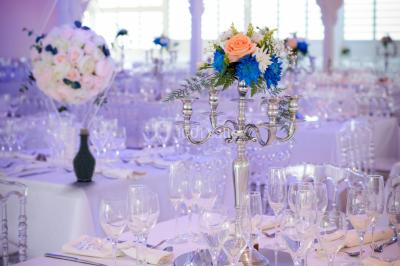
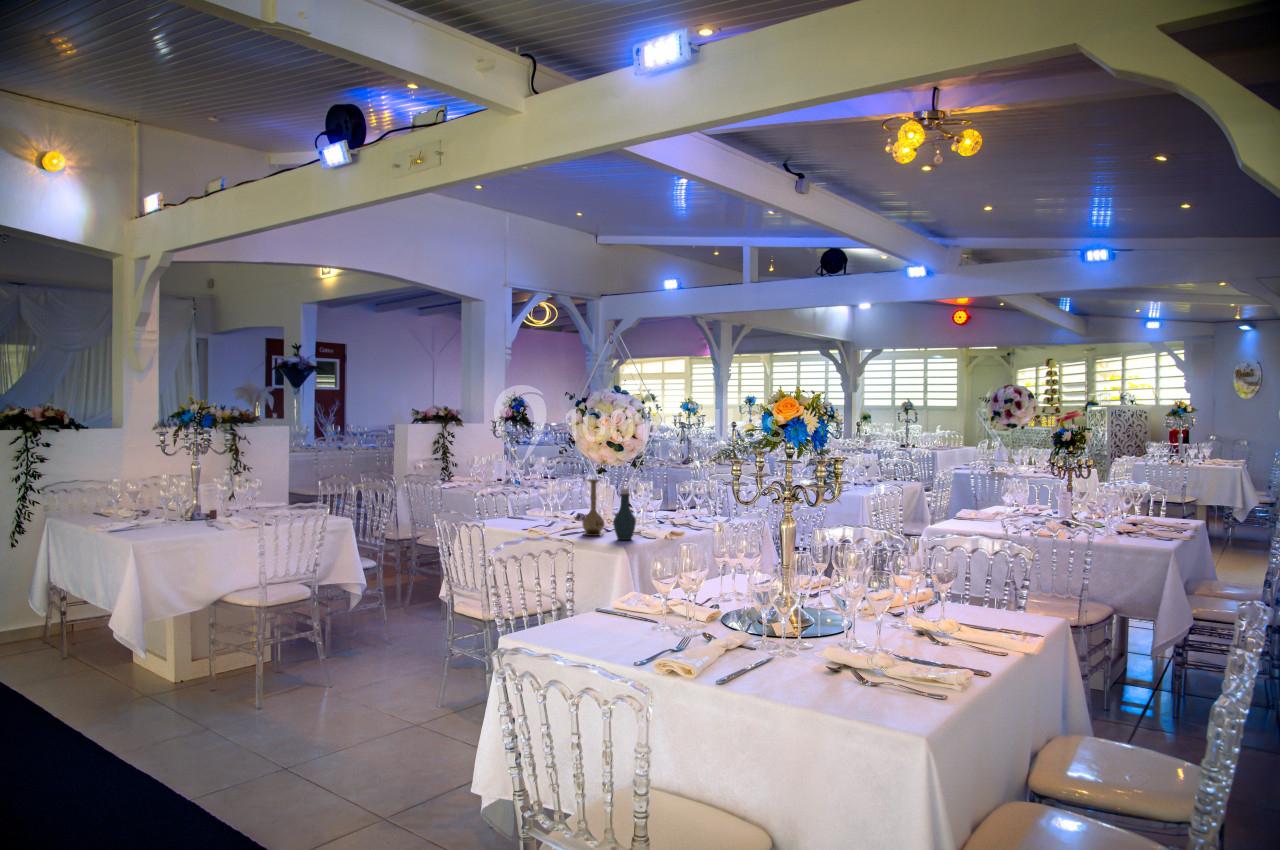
vase: none [41,119,64,177] -> present [582,479,605,536]

